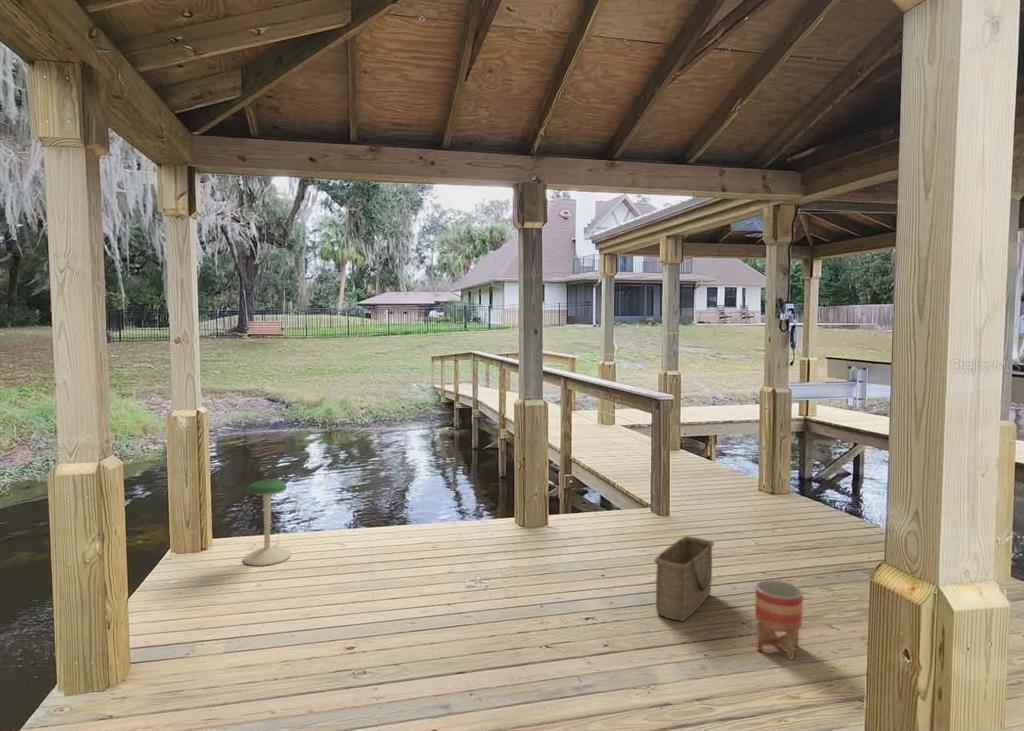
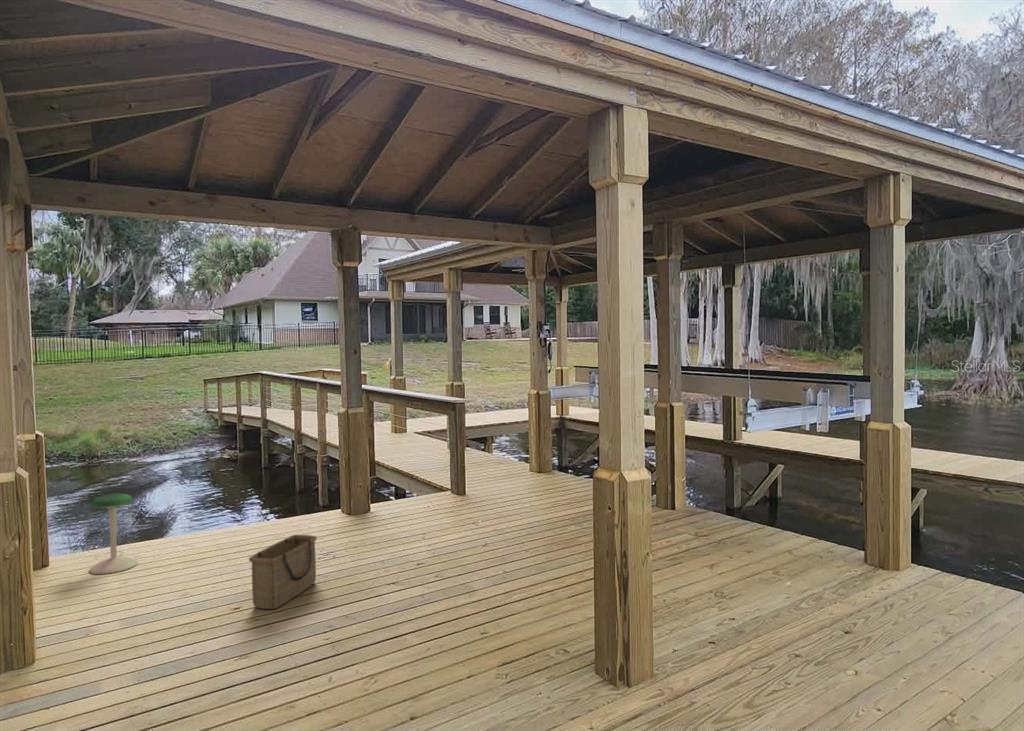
basket: present [655,536,714,621] -> present [249,535,317,609]
planter: present [755,580,803,660] -> none [538,517,567,567]

